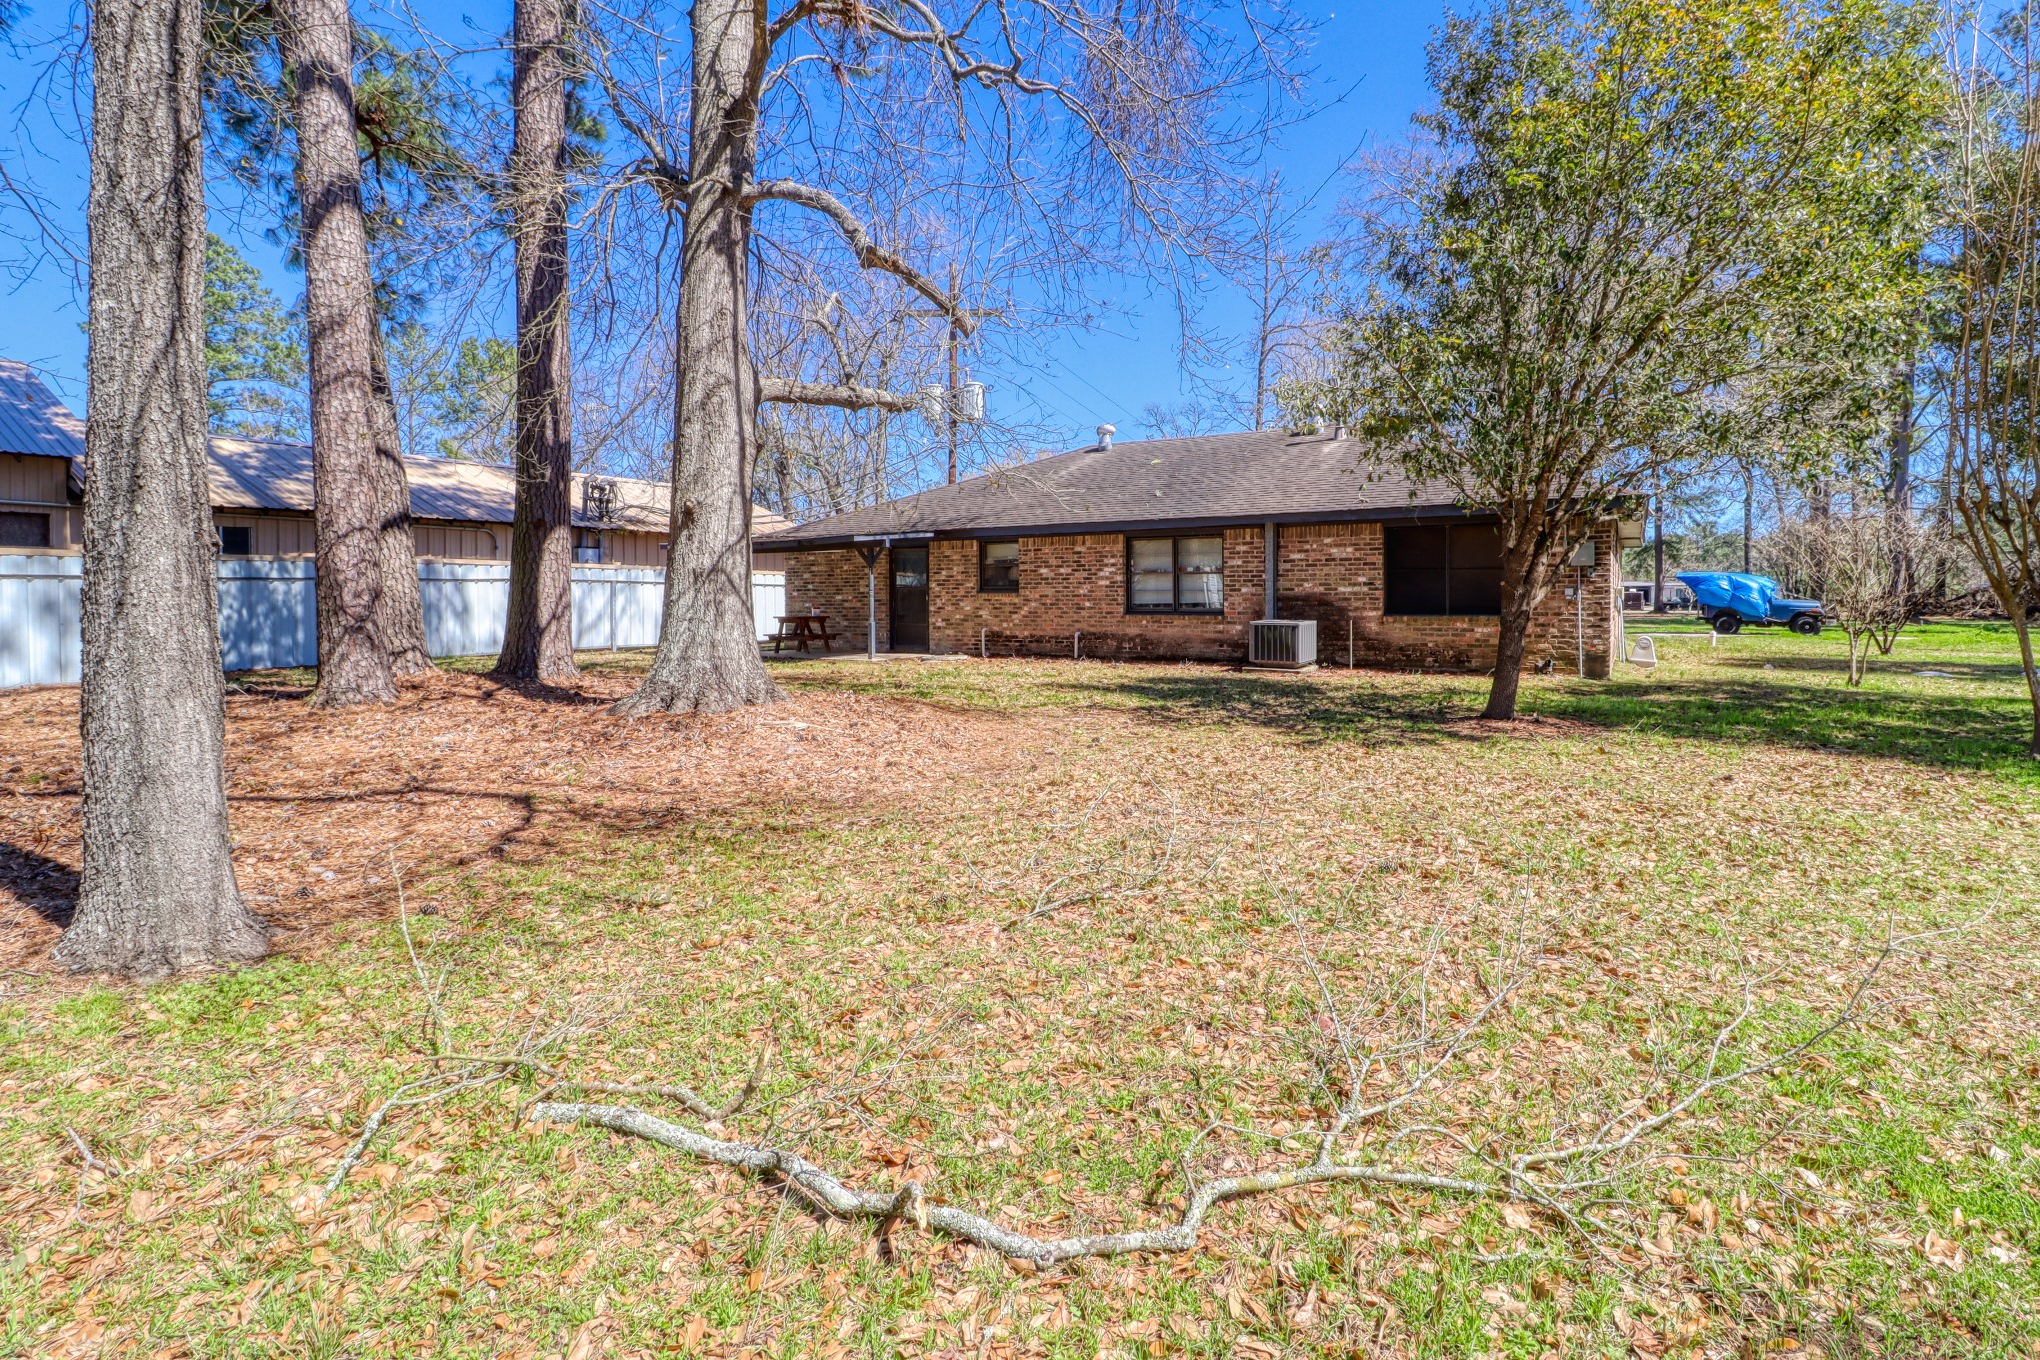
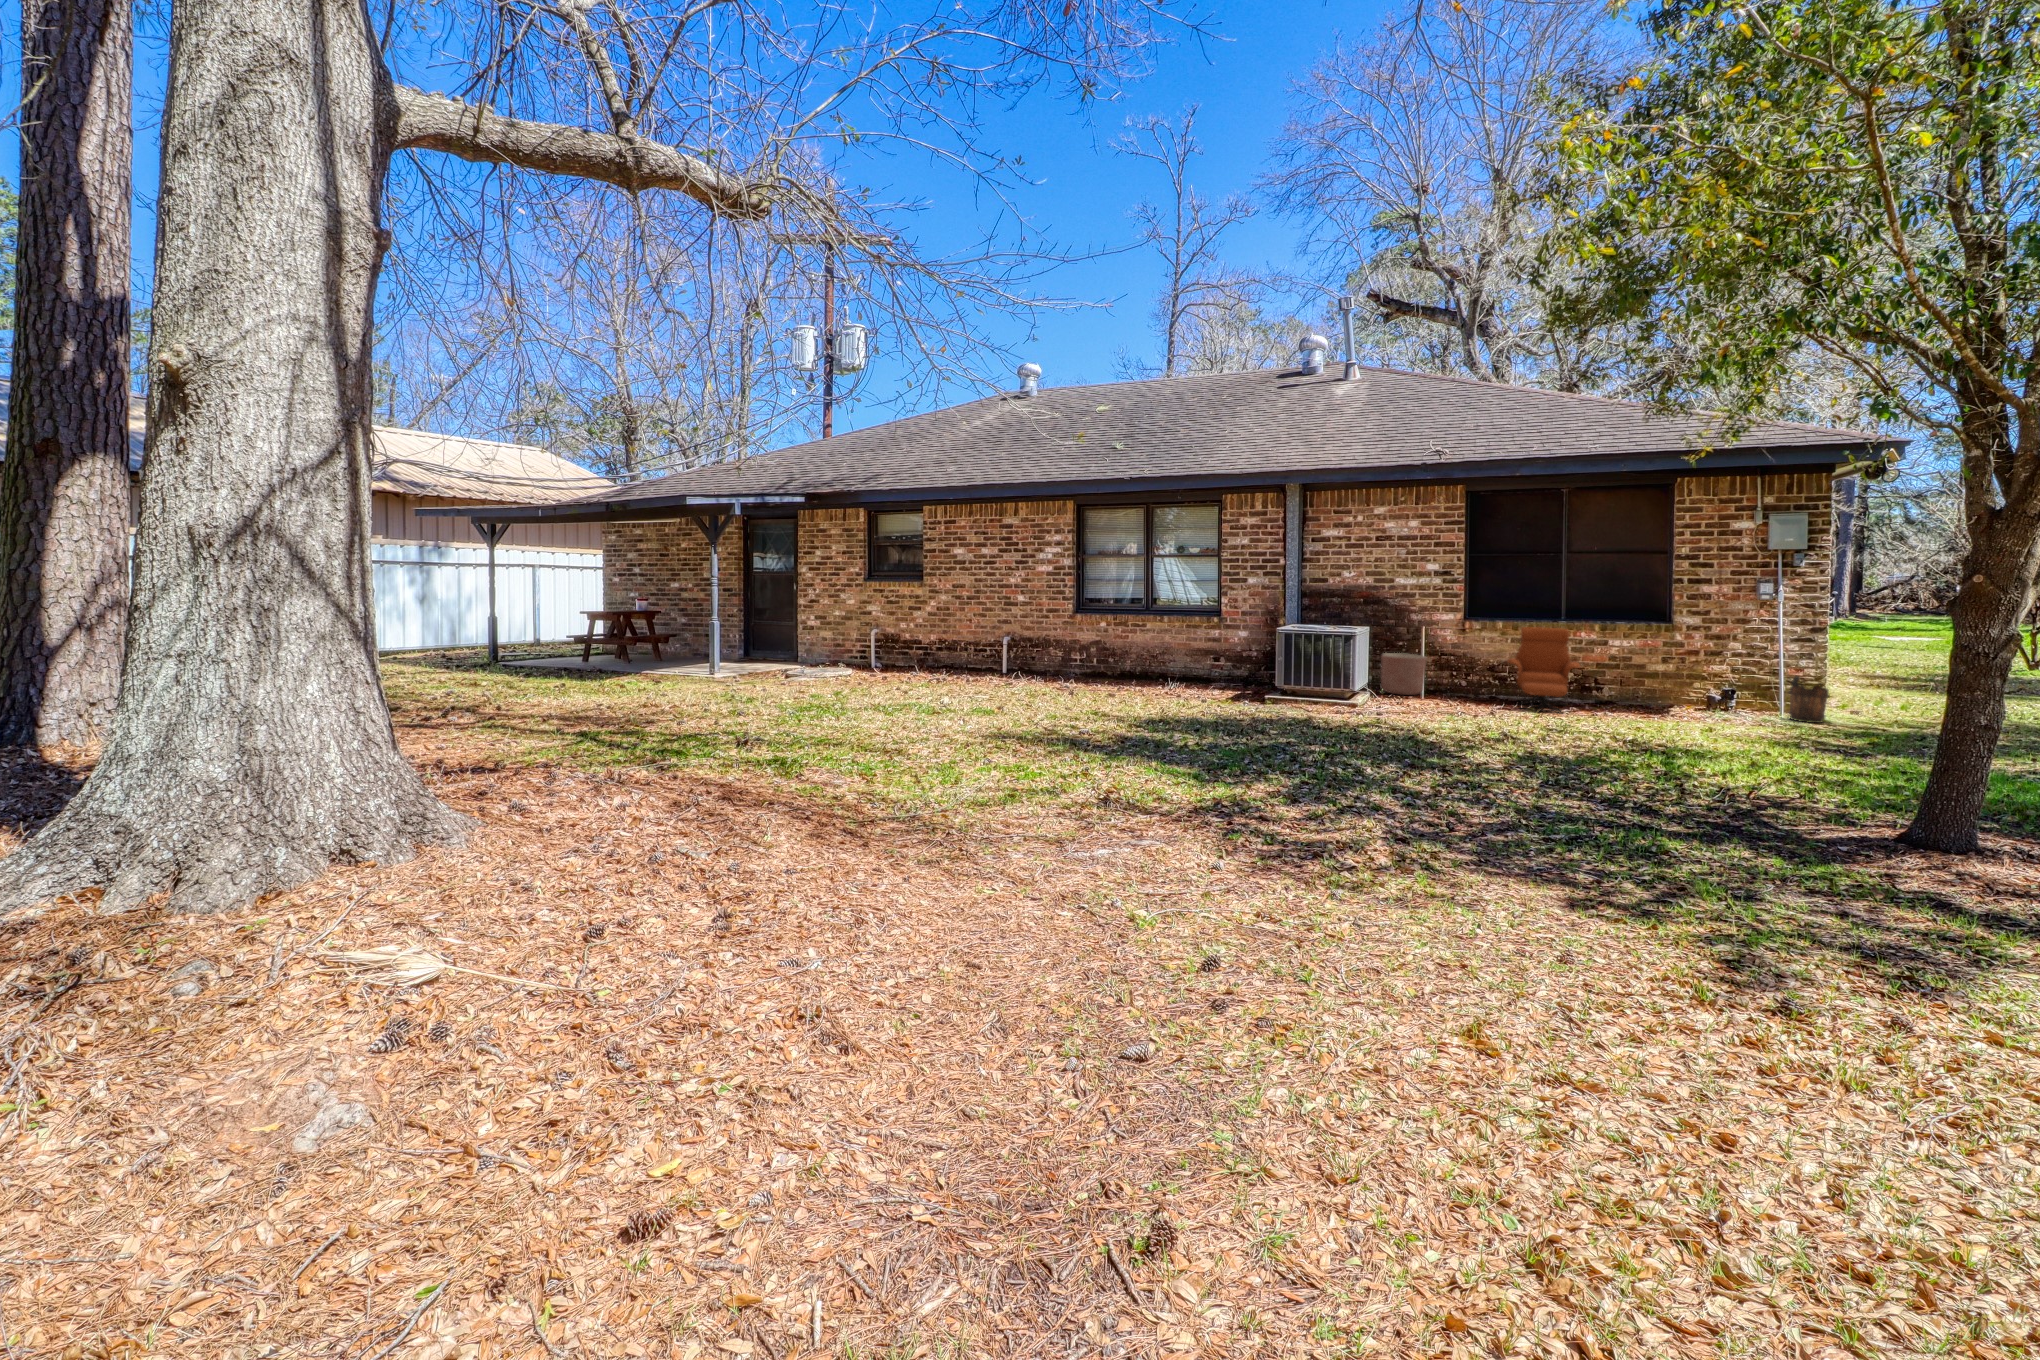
lounge chair: none [1406,619,1452,675] -> present [1507,627,1580,713]
planter: none [1326,638,1356,666] -> present [1381,653,1427,695]

